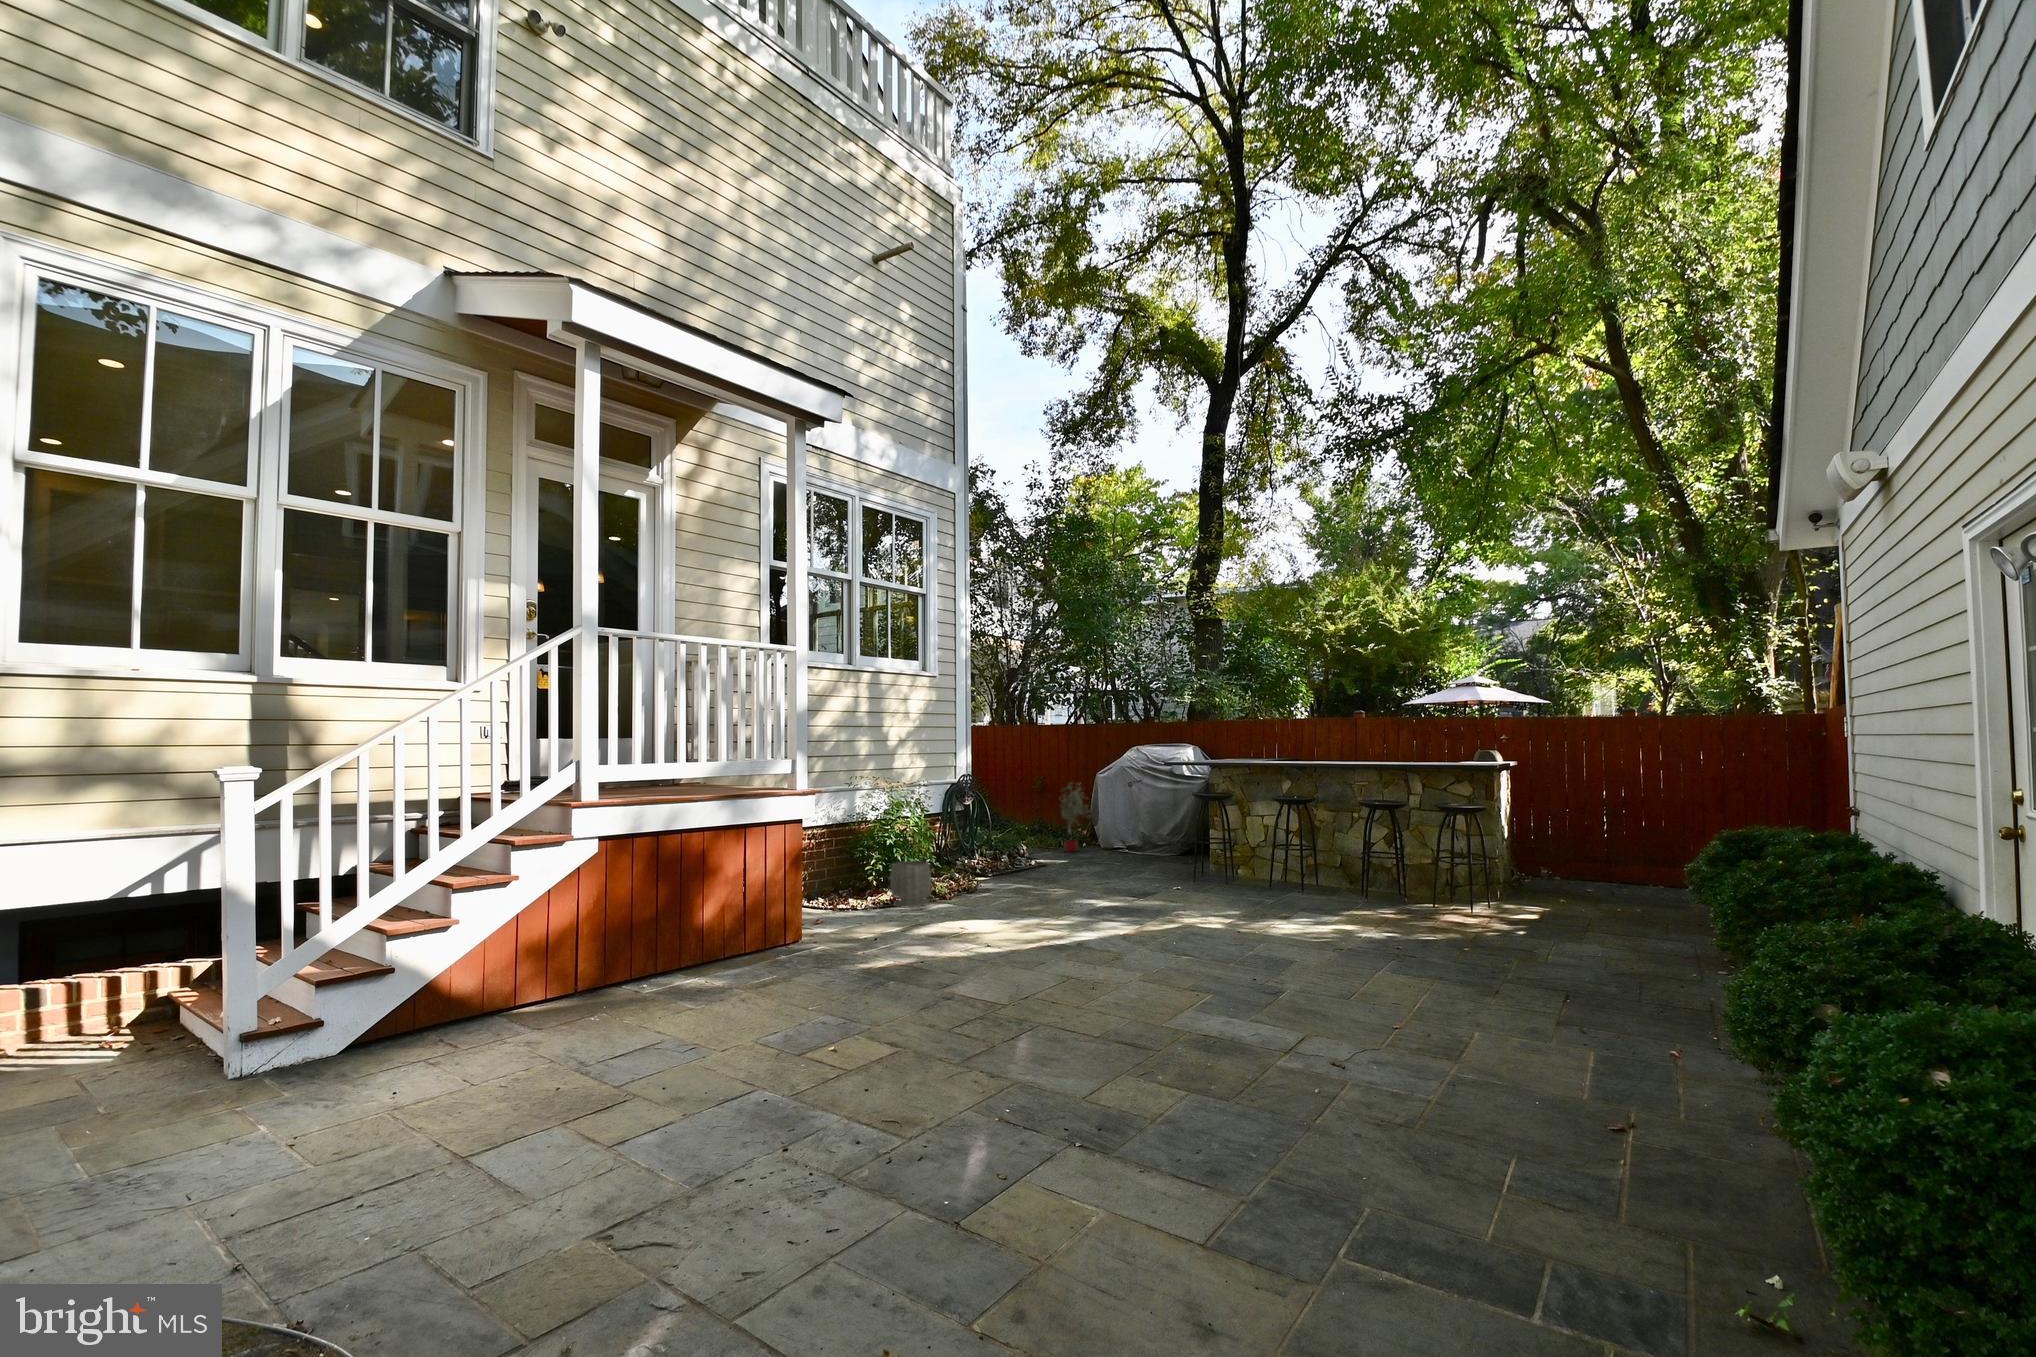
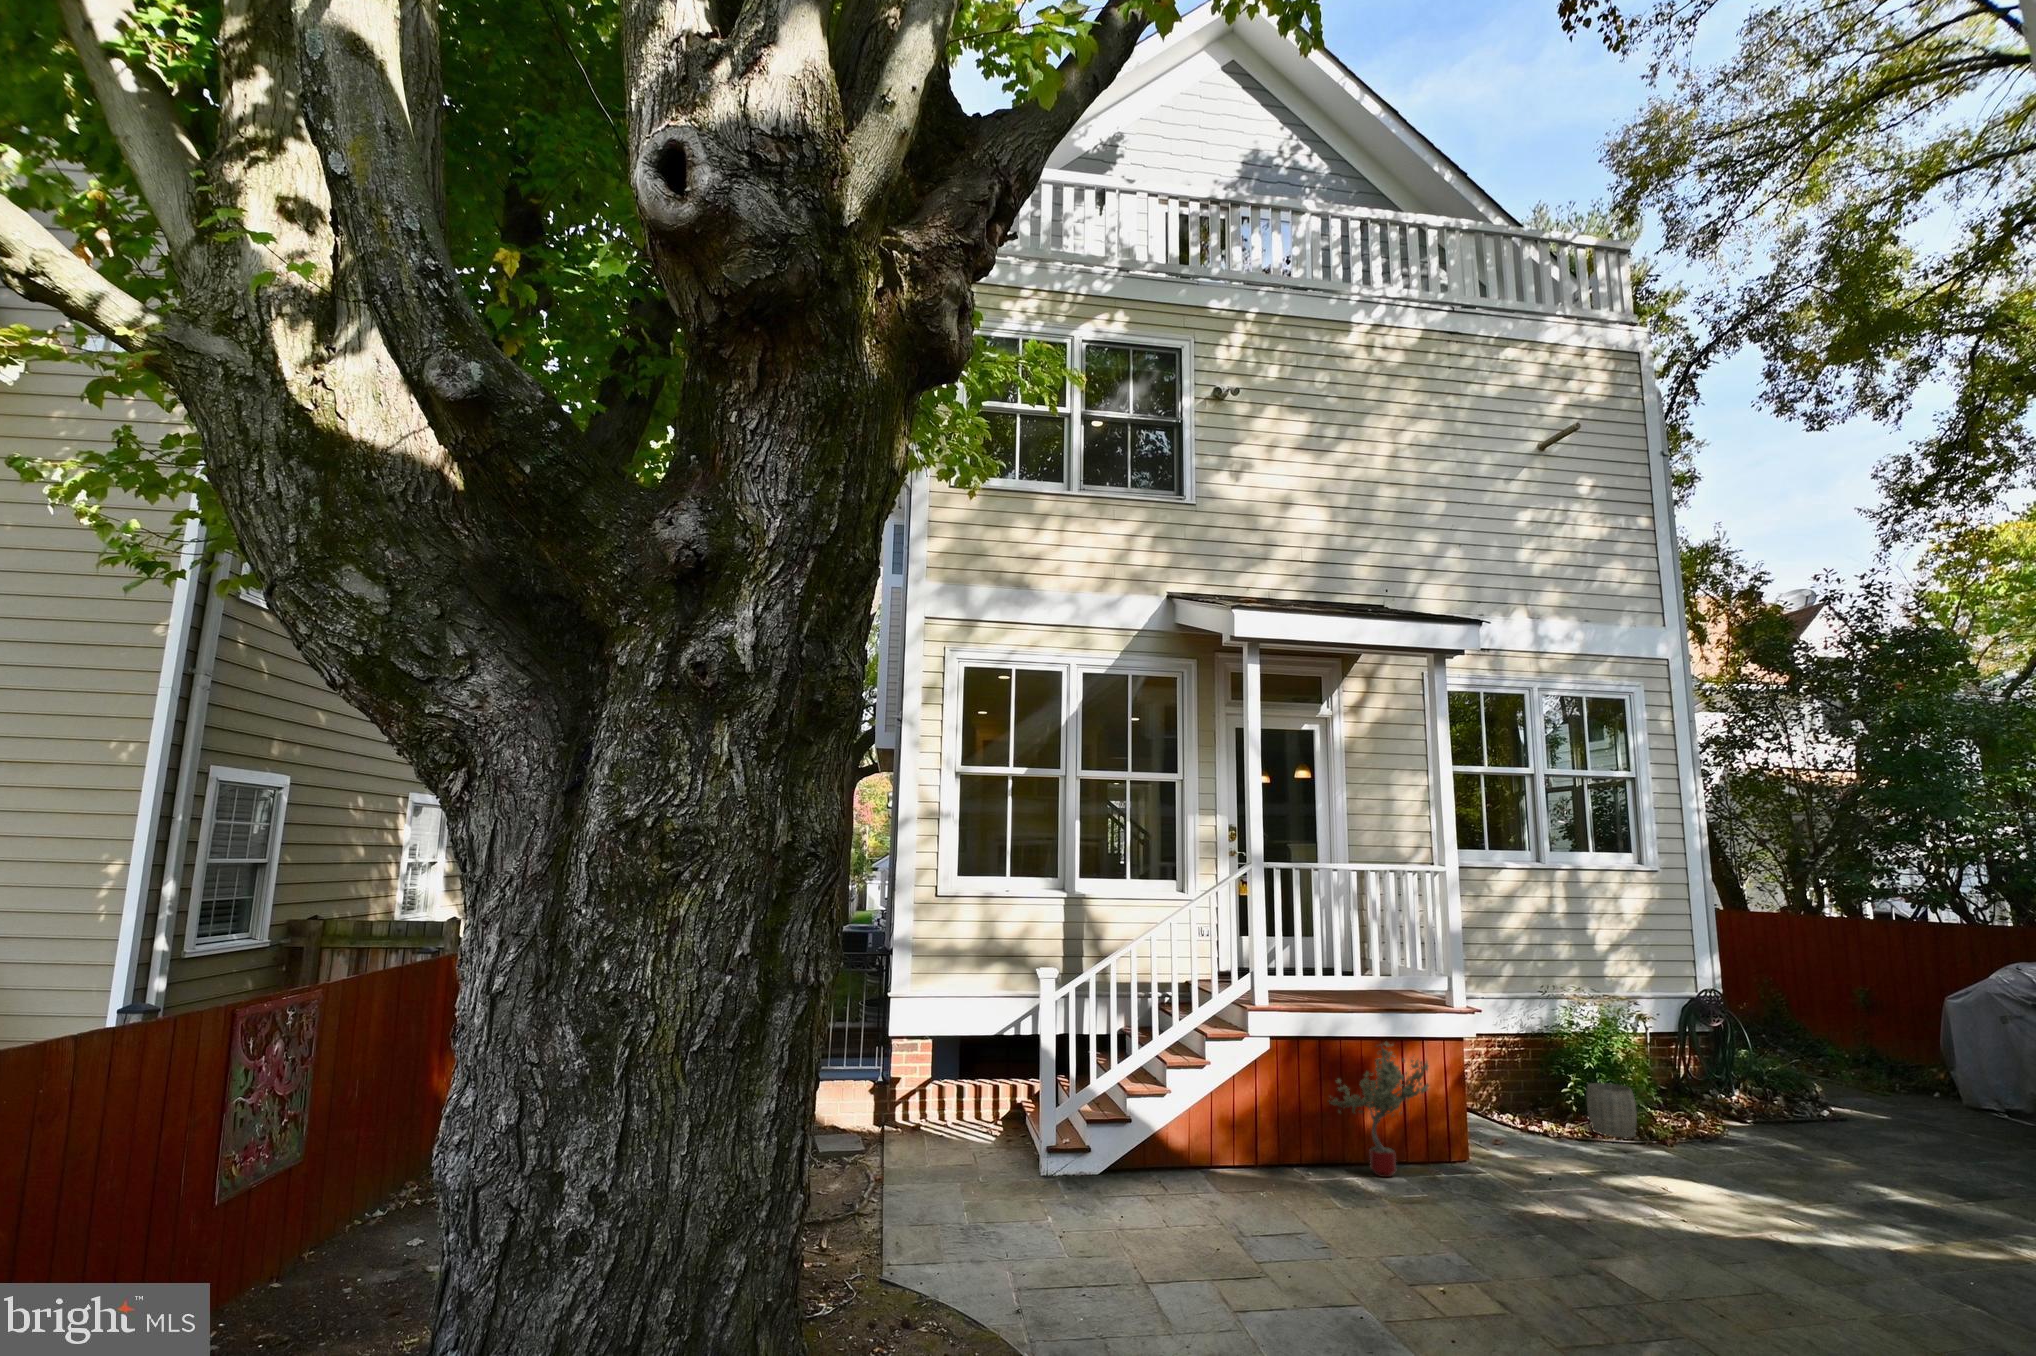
potted tree: present [1061,782,1091,852] -> present [1329,1042,1429,1177]

